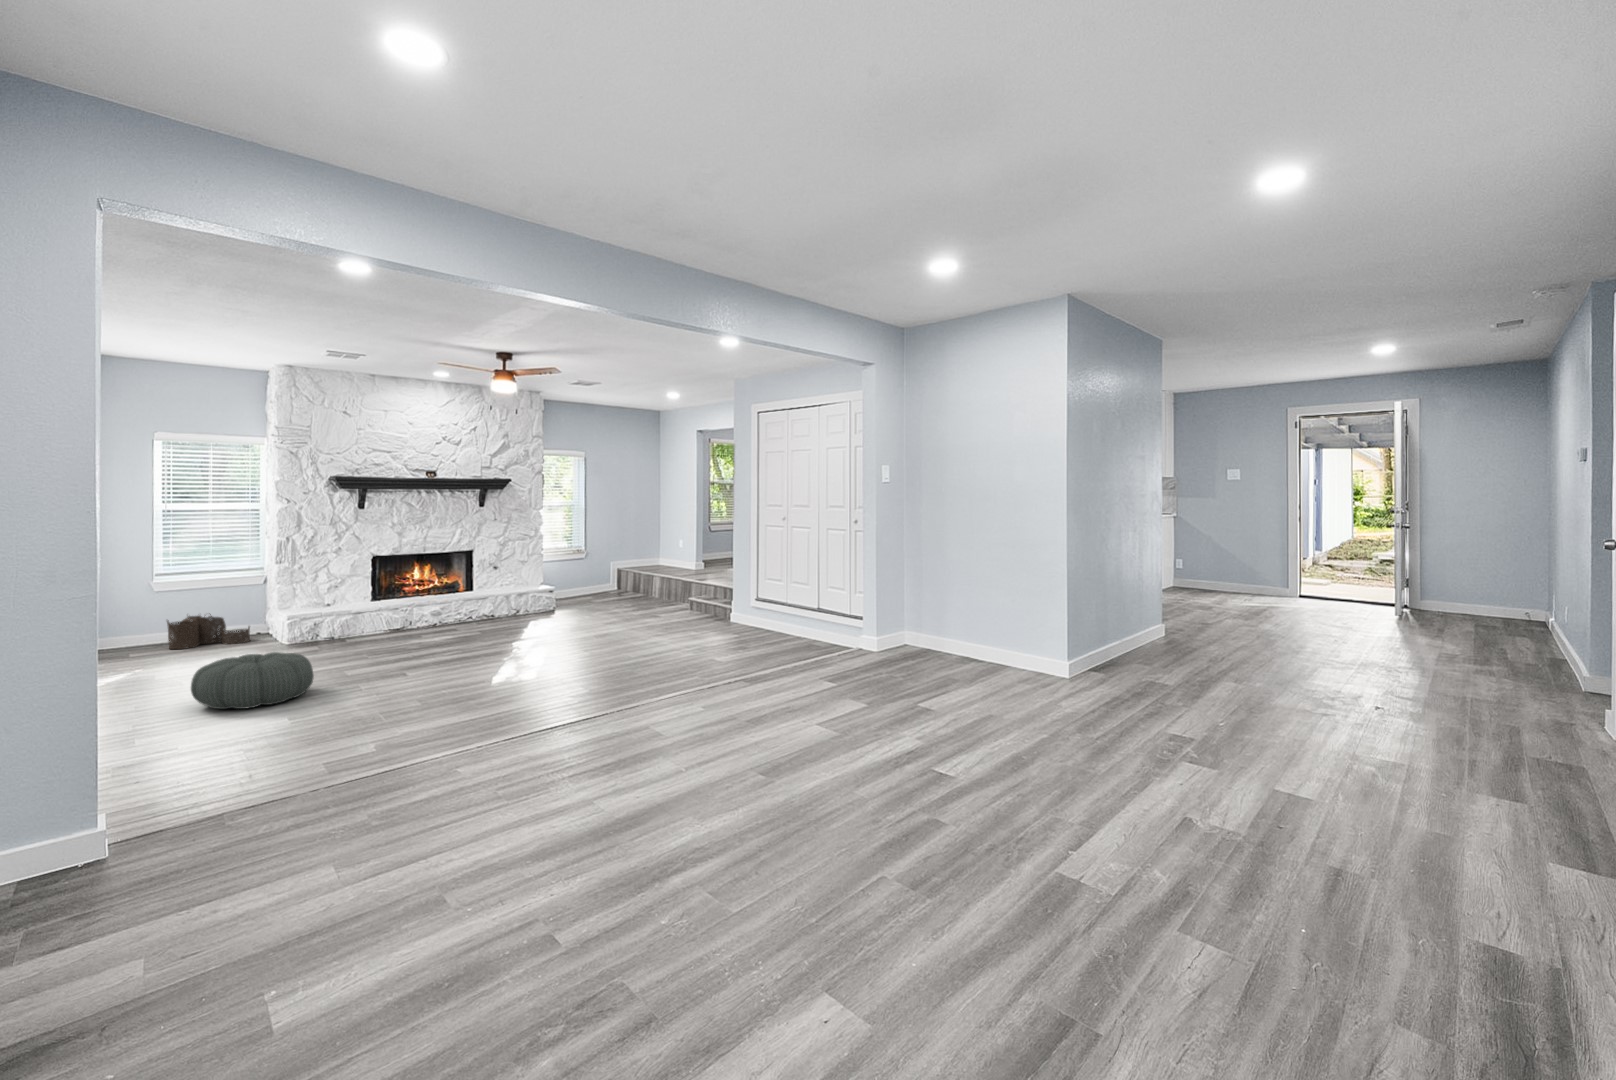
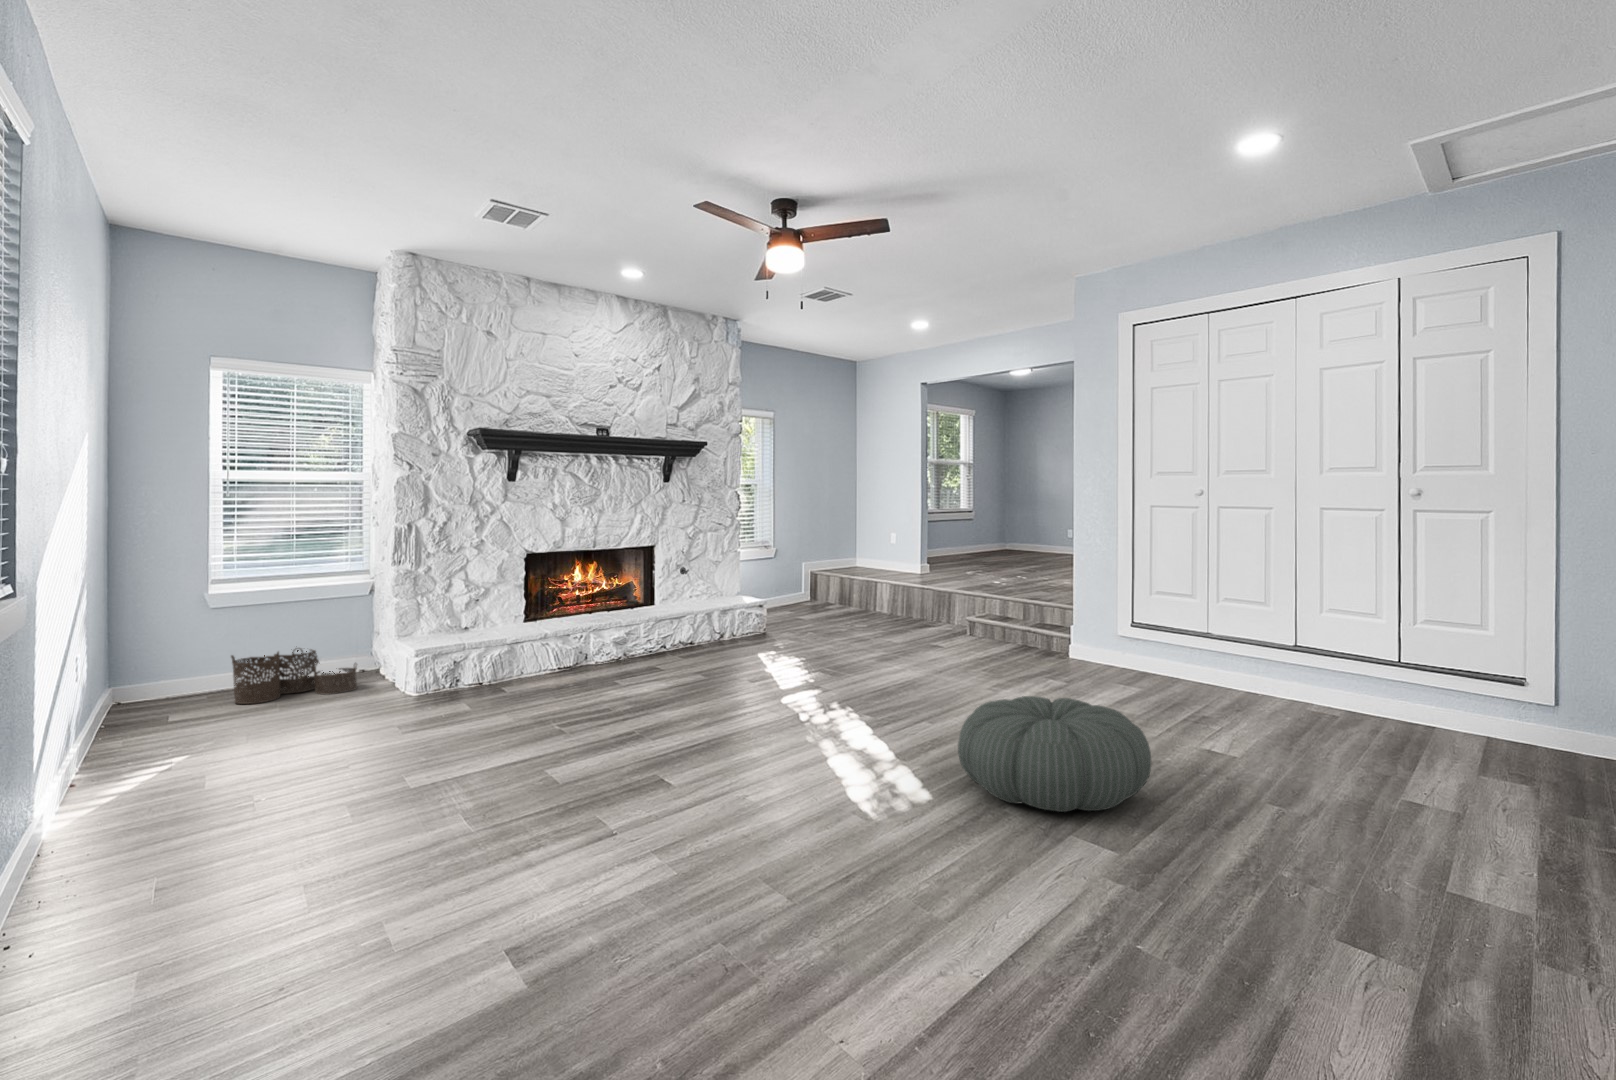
pouf: present [191,652,314,709] -> present [958,696,1151,812]

